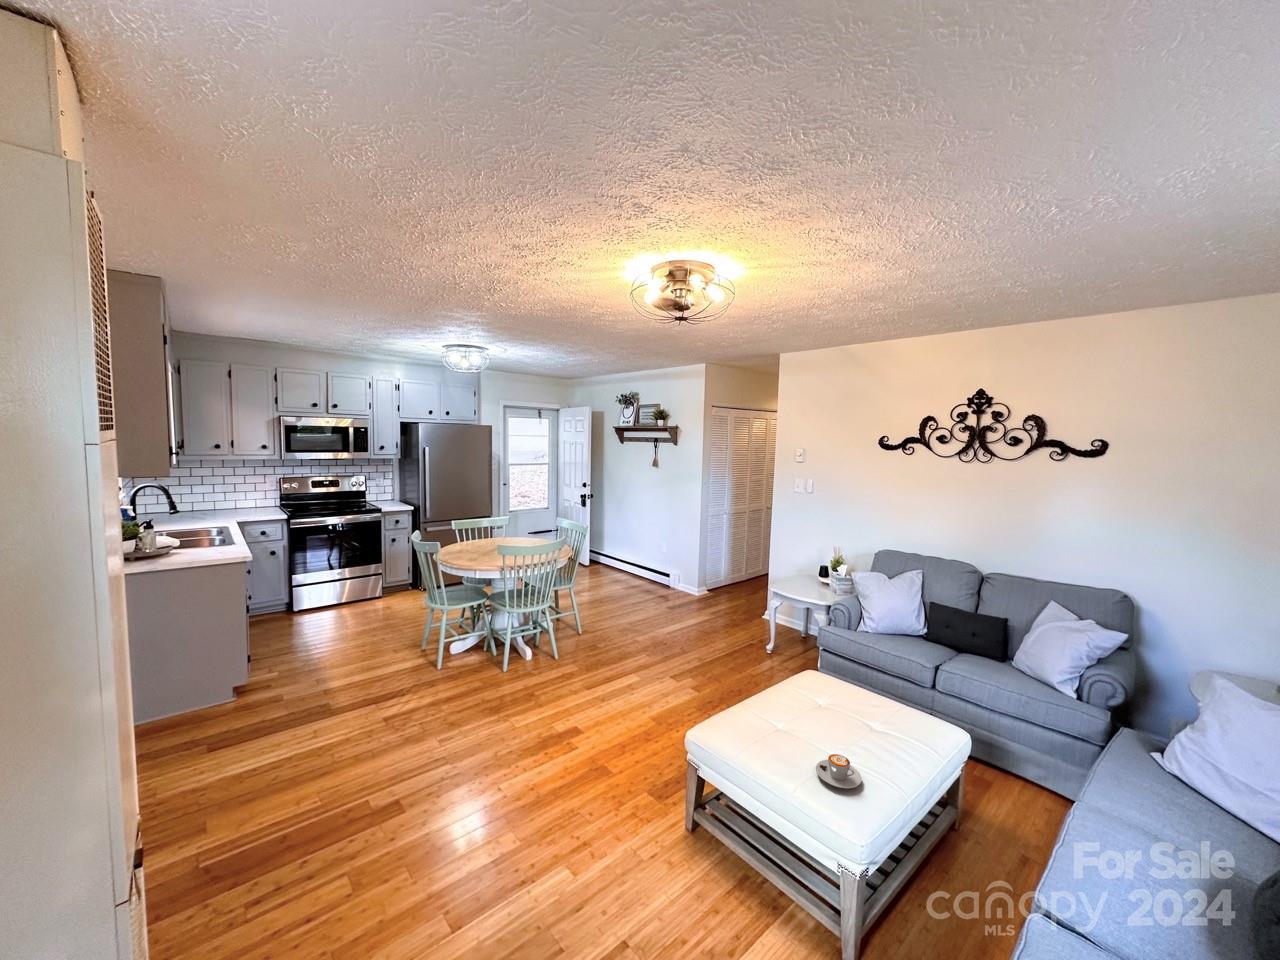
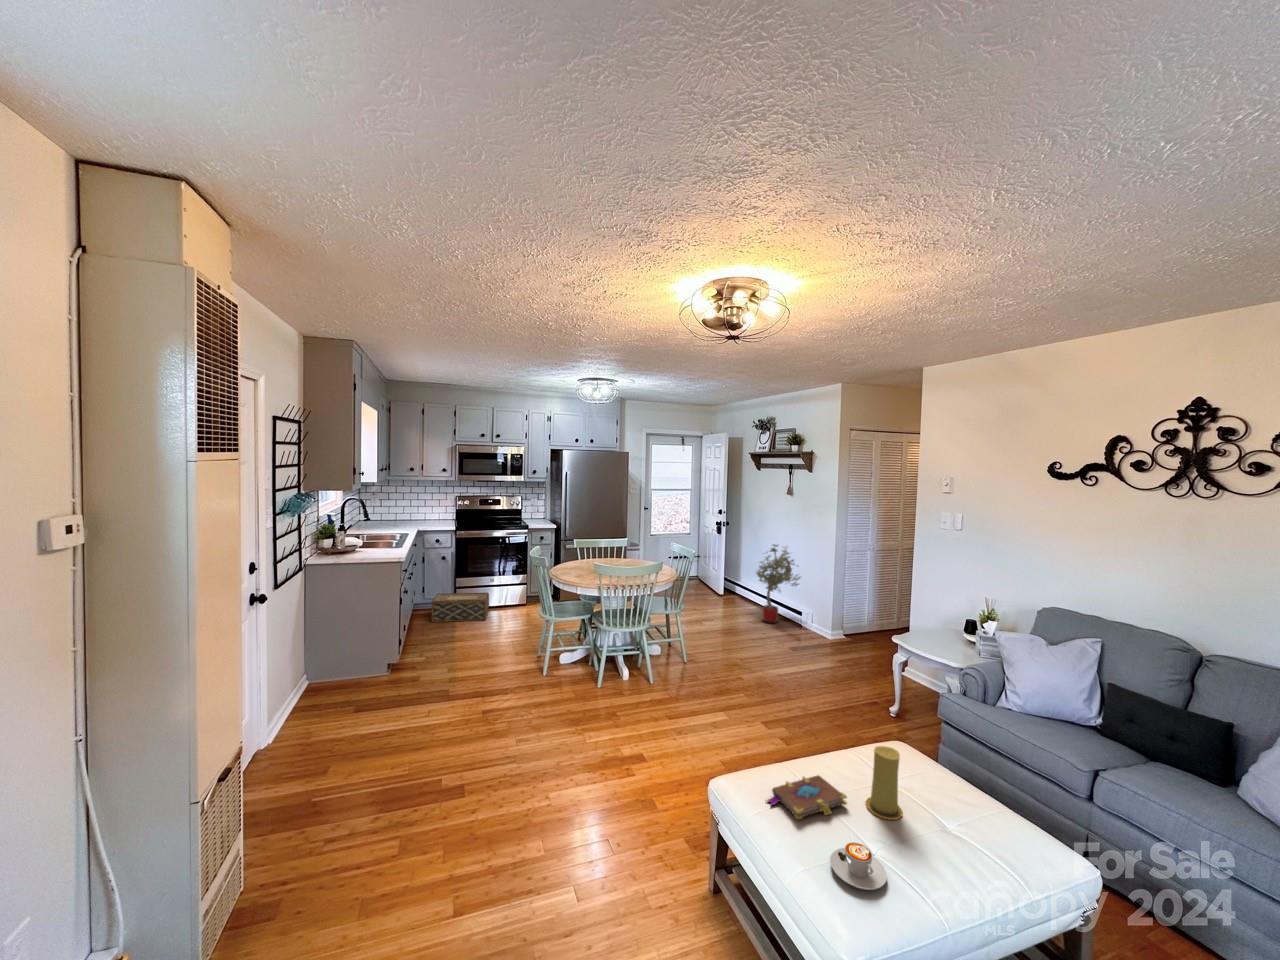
potted tree: none [623,513,667,587] -> present [756,545,801,623]
woven basket: none [265,588,340,630] -> present [431,593,489,622]
candle: none [816,674,845,731] -> present [865,746,902,820]
book: none [744,708,806,748] -> present [767,775,847,819]

